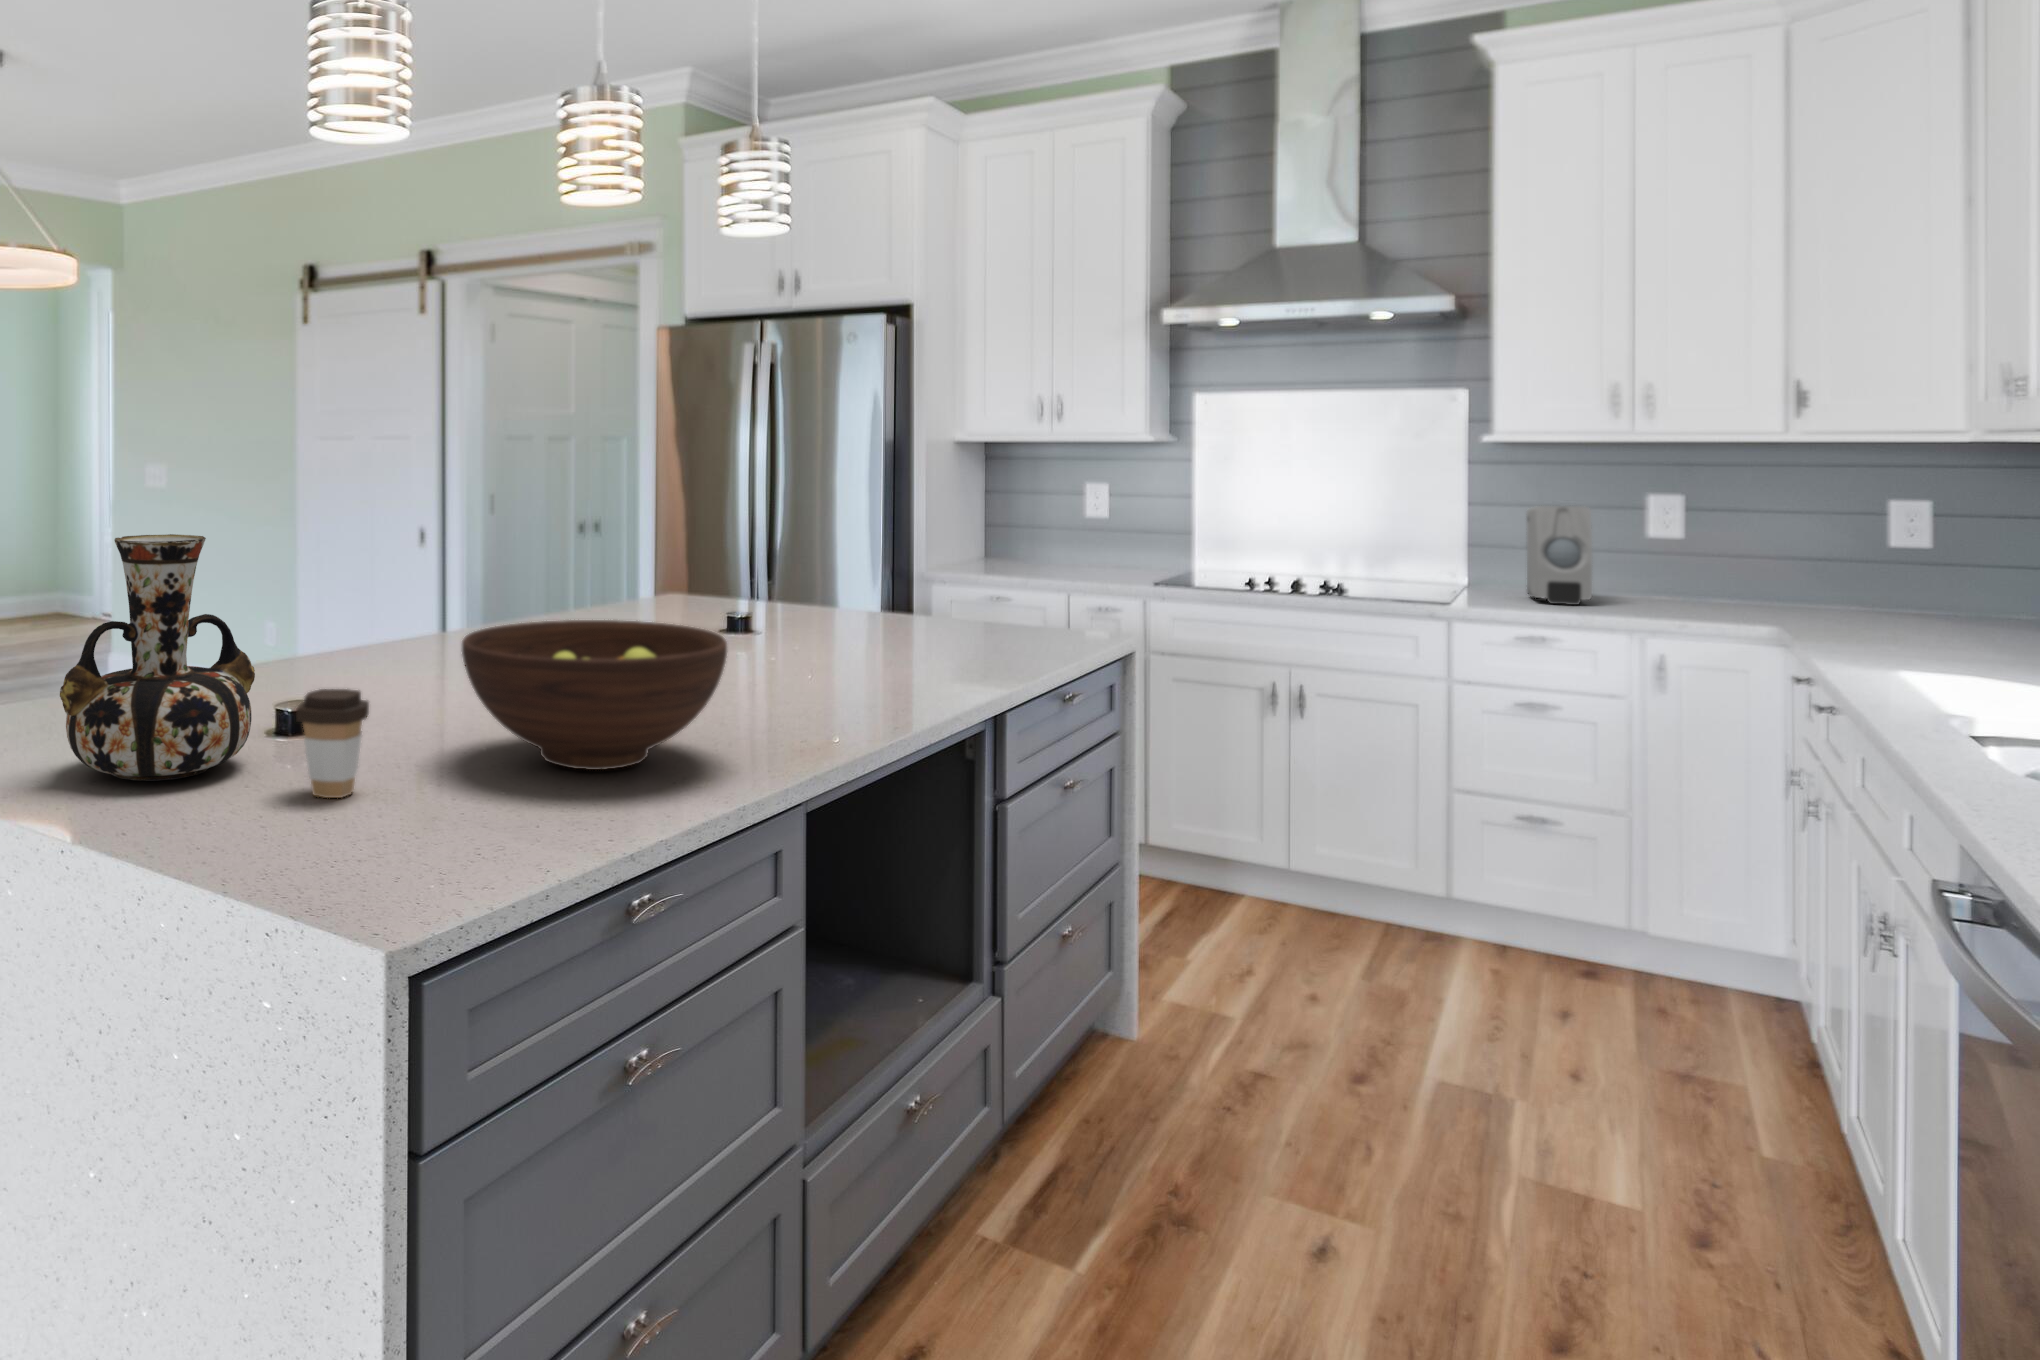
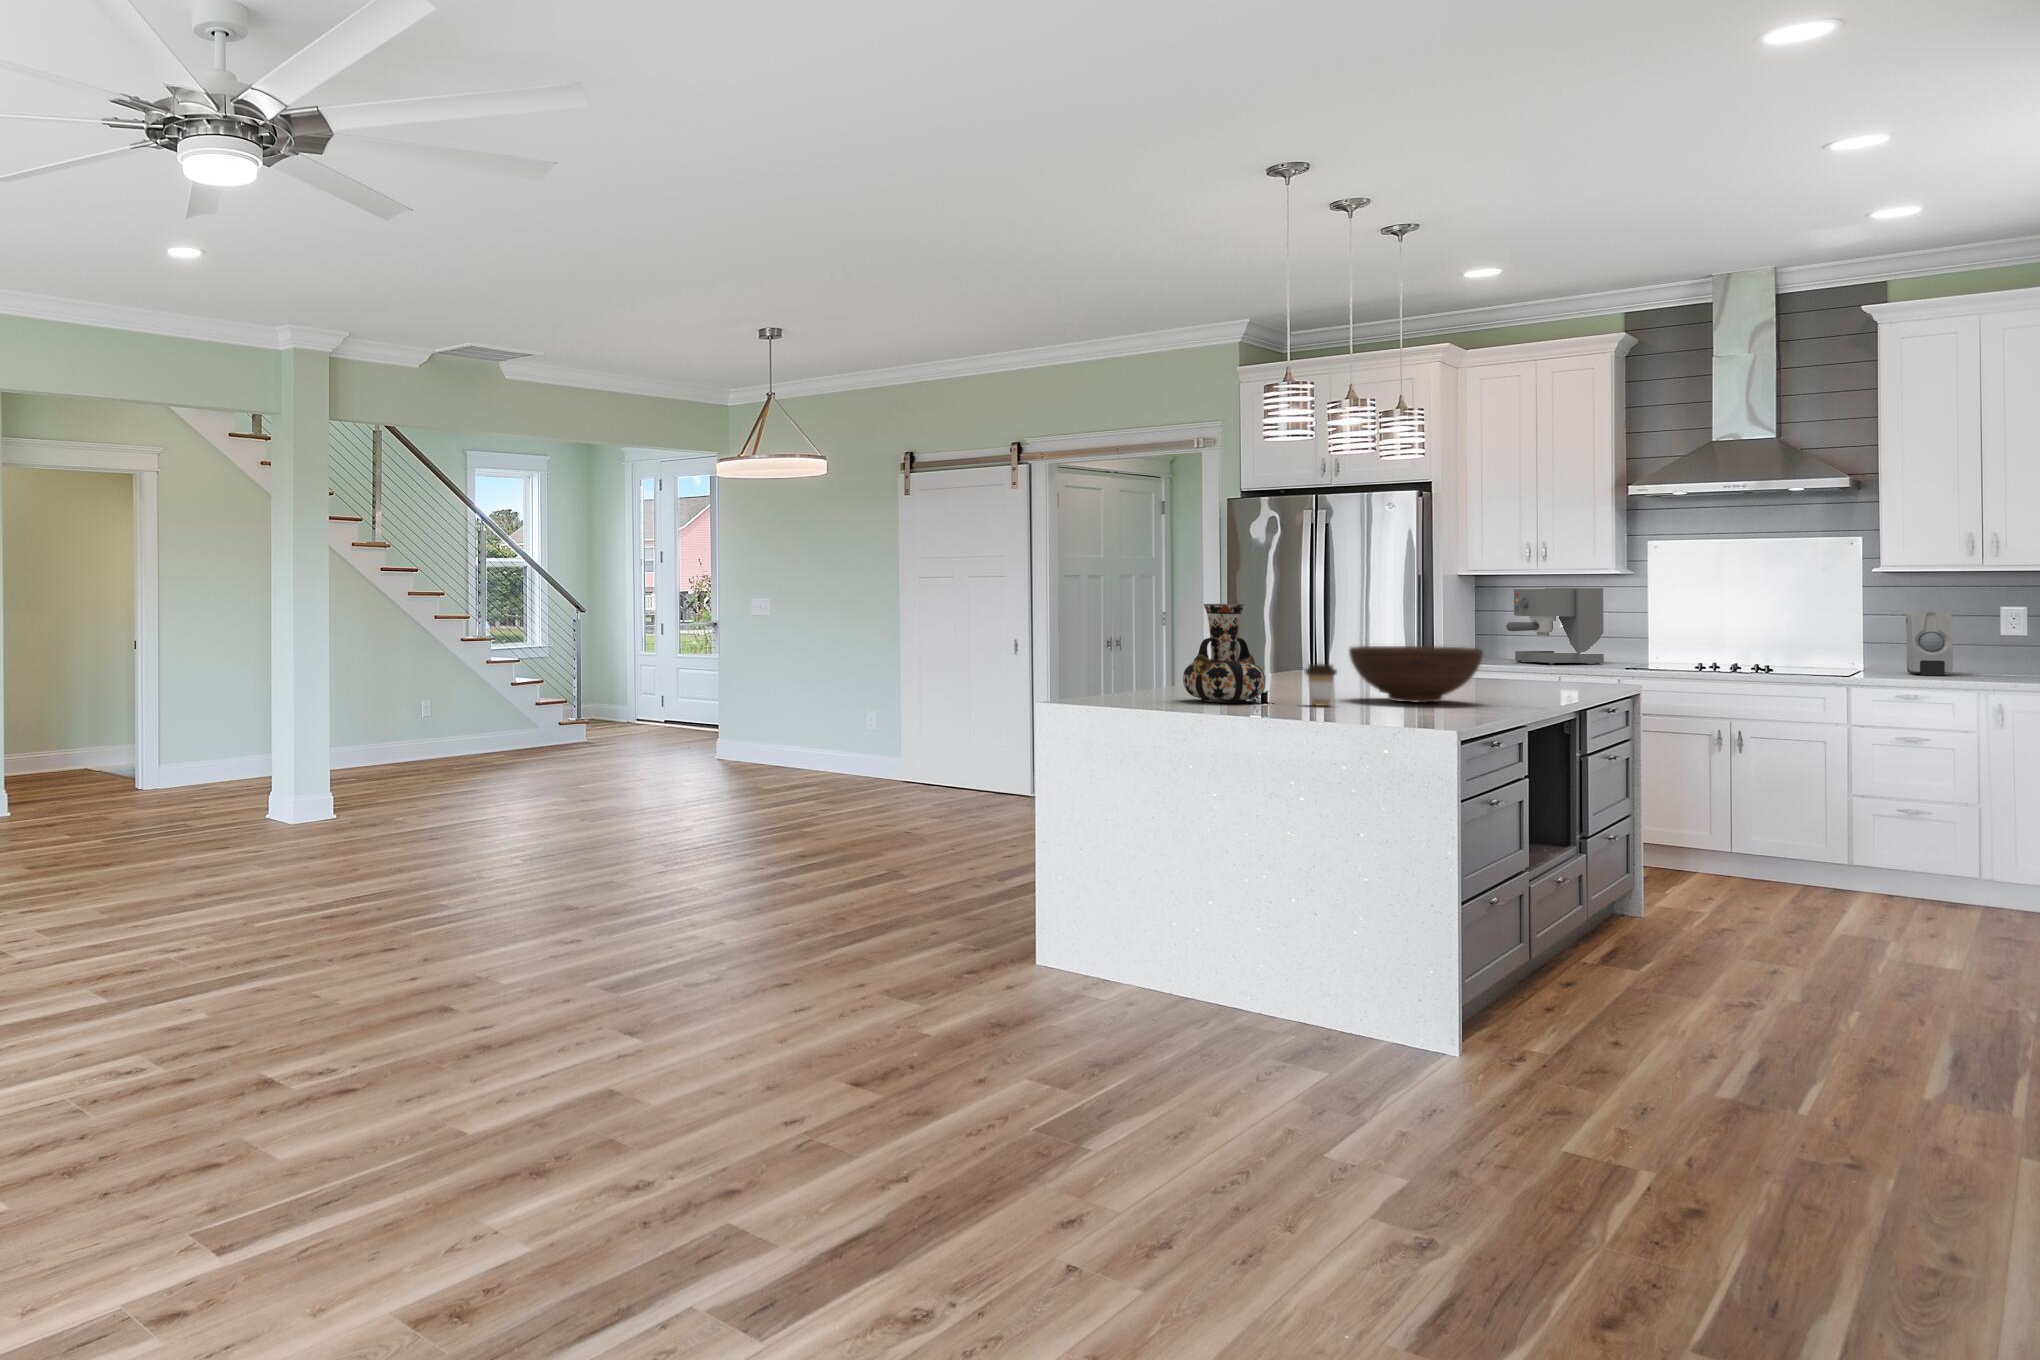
coffee maker: none [1003,461,1131,575] -> present [1506,588,1604,664]

